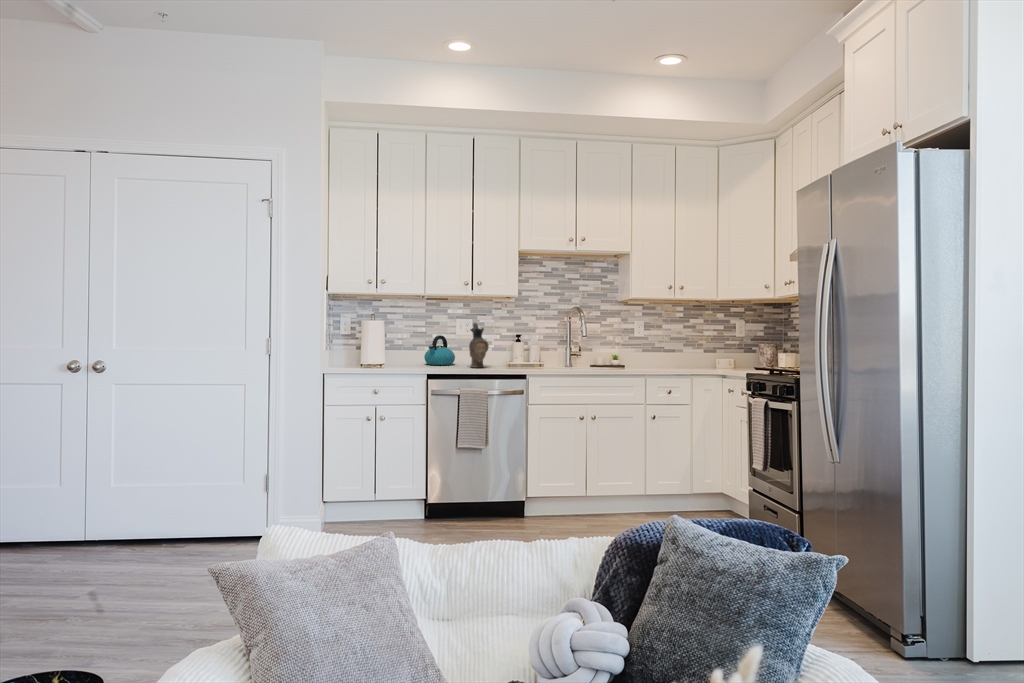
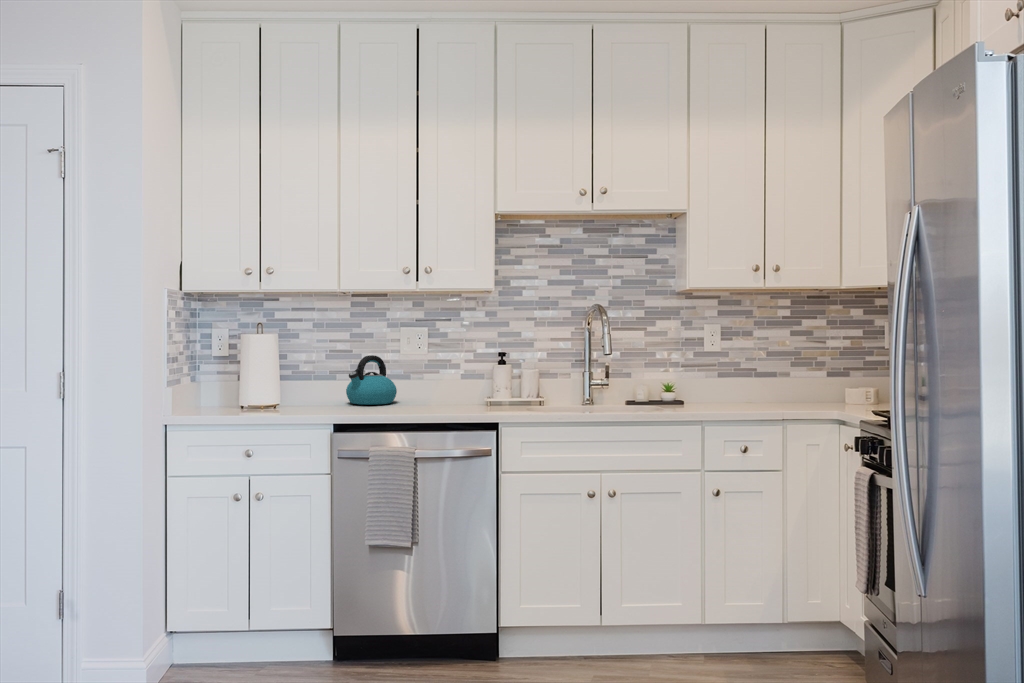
ceramic pitcher: present [469,323,489,368] -> none [413,334,444,409]

